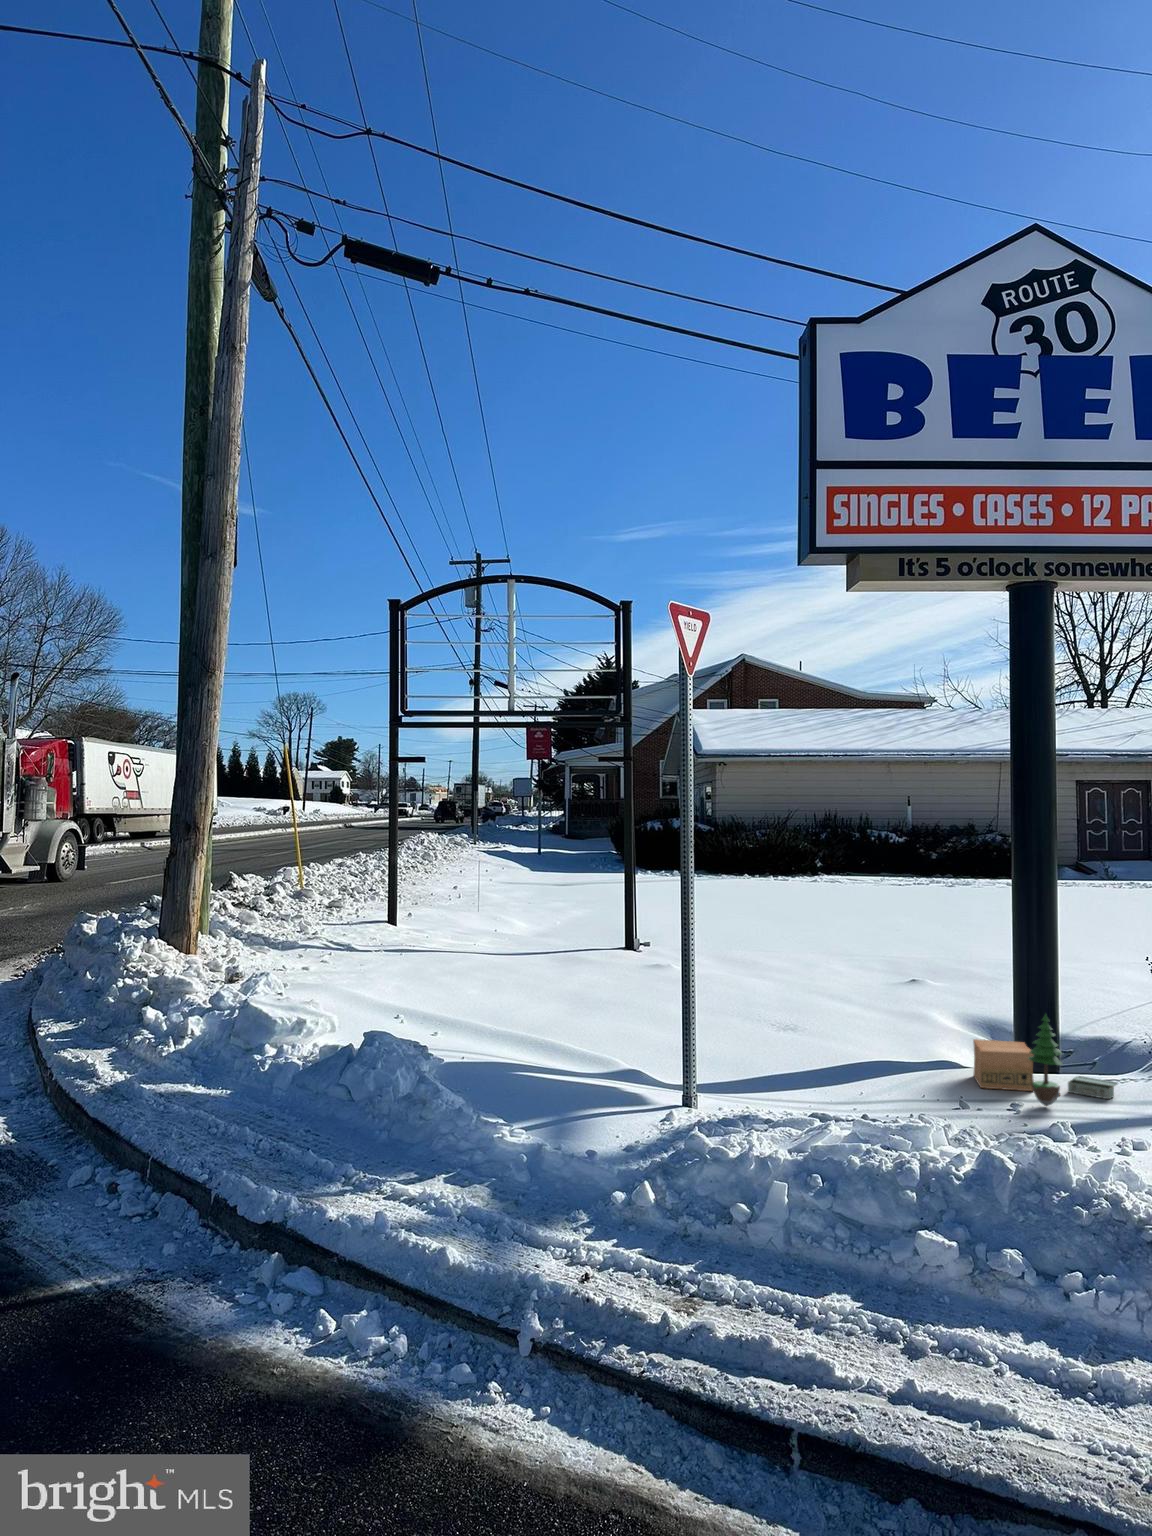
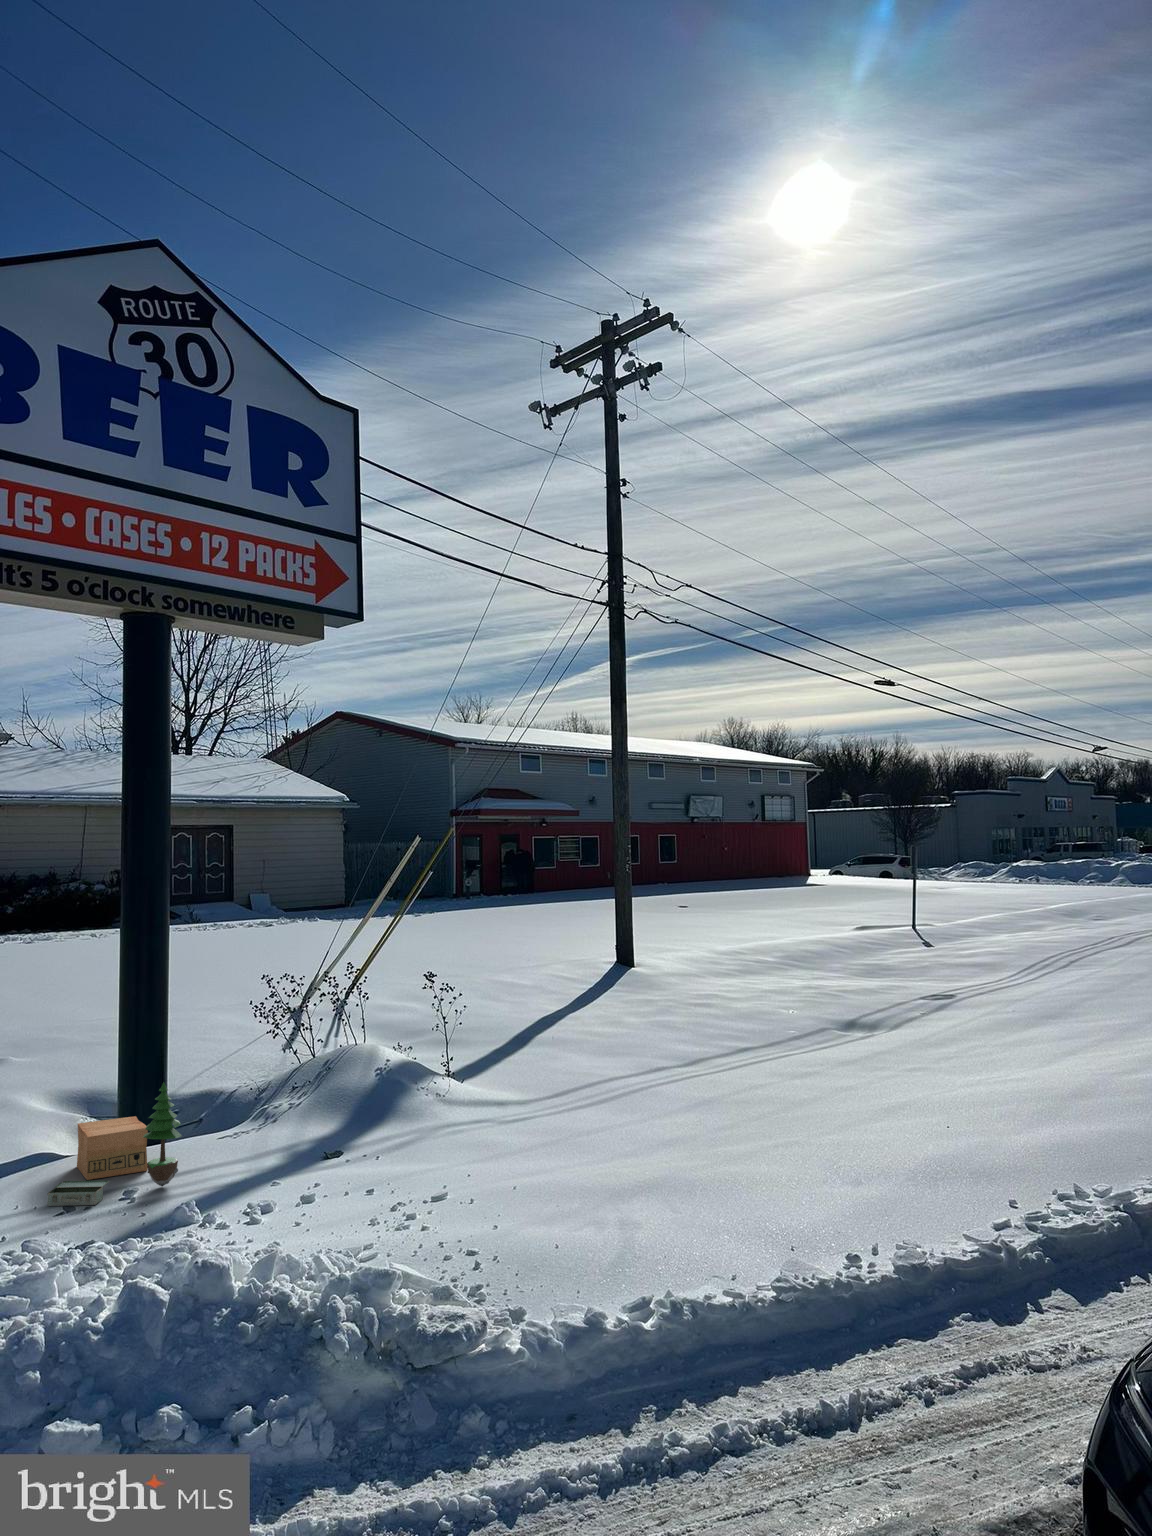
toolbox: present [1068,1076,1117,1099] -> present [47,1180,109,1206]

